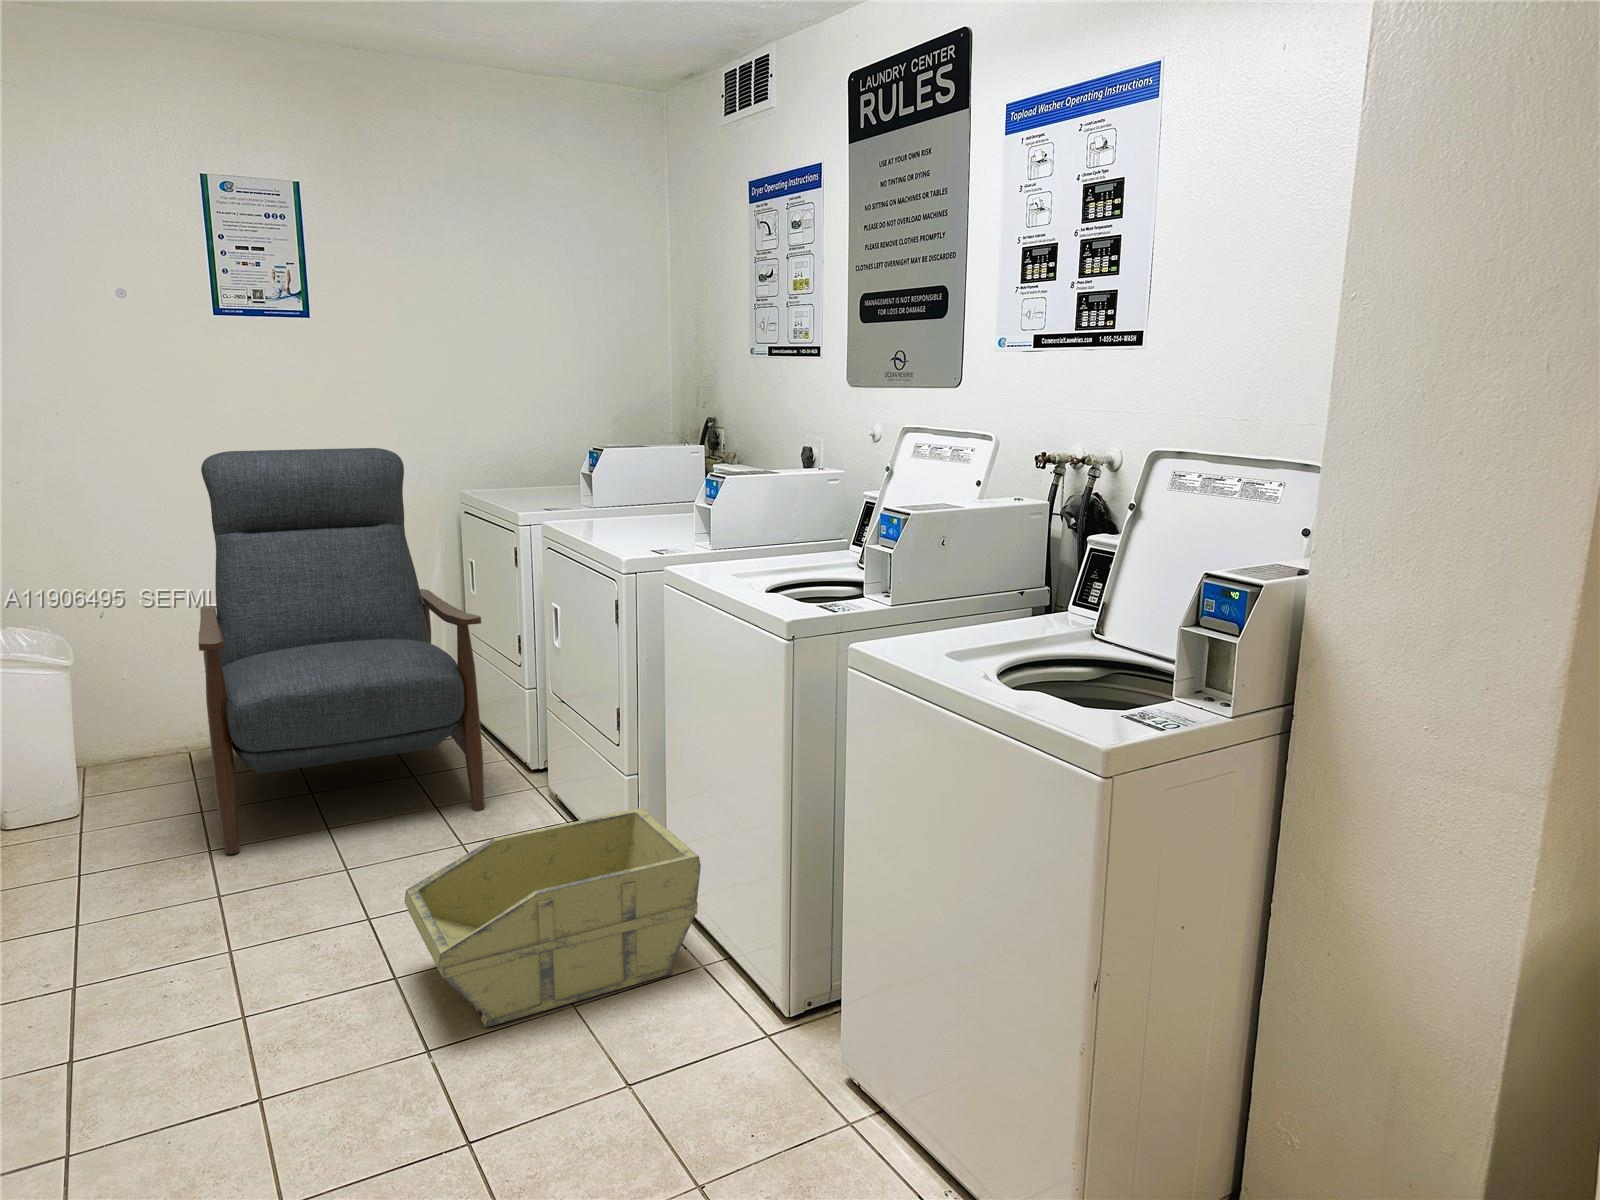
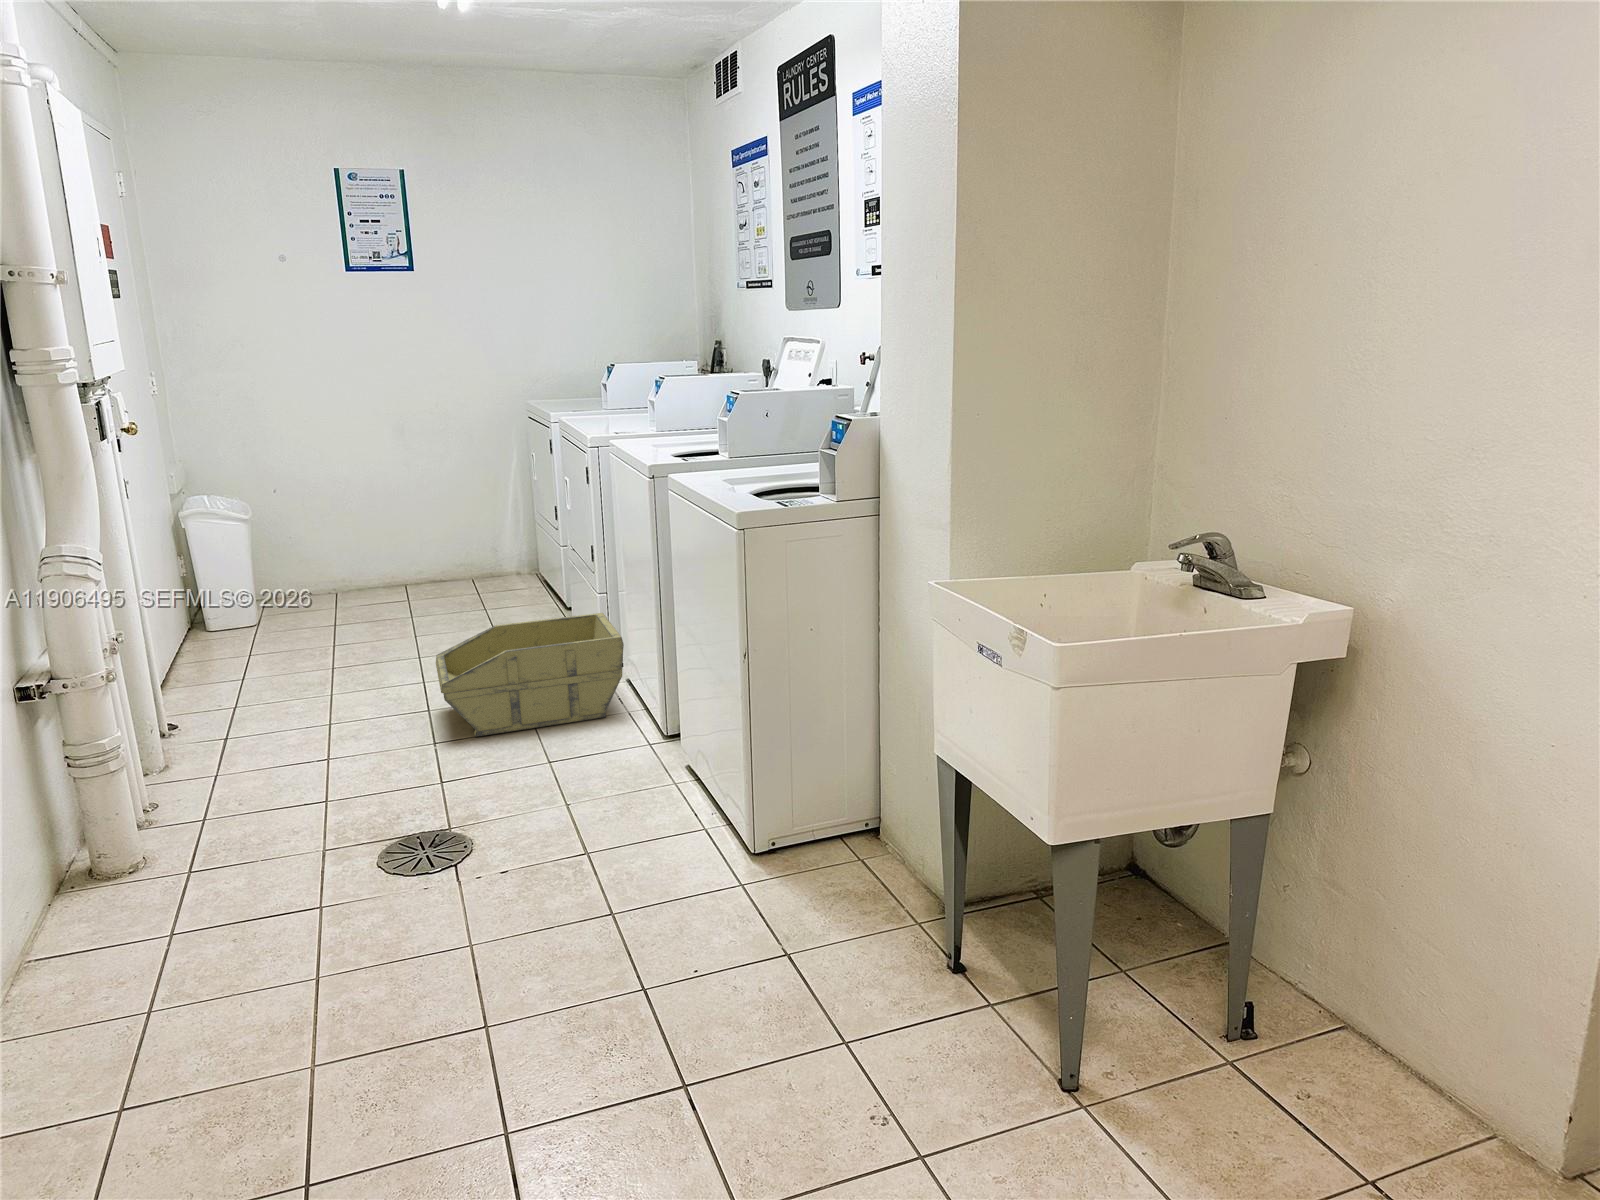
chair: present [198,448,485,854] -> none [324,369,528,649]

